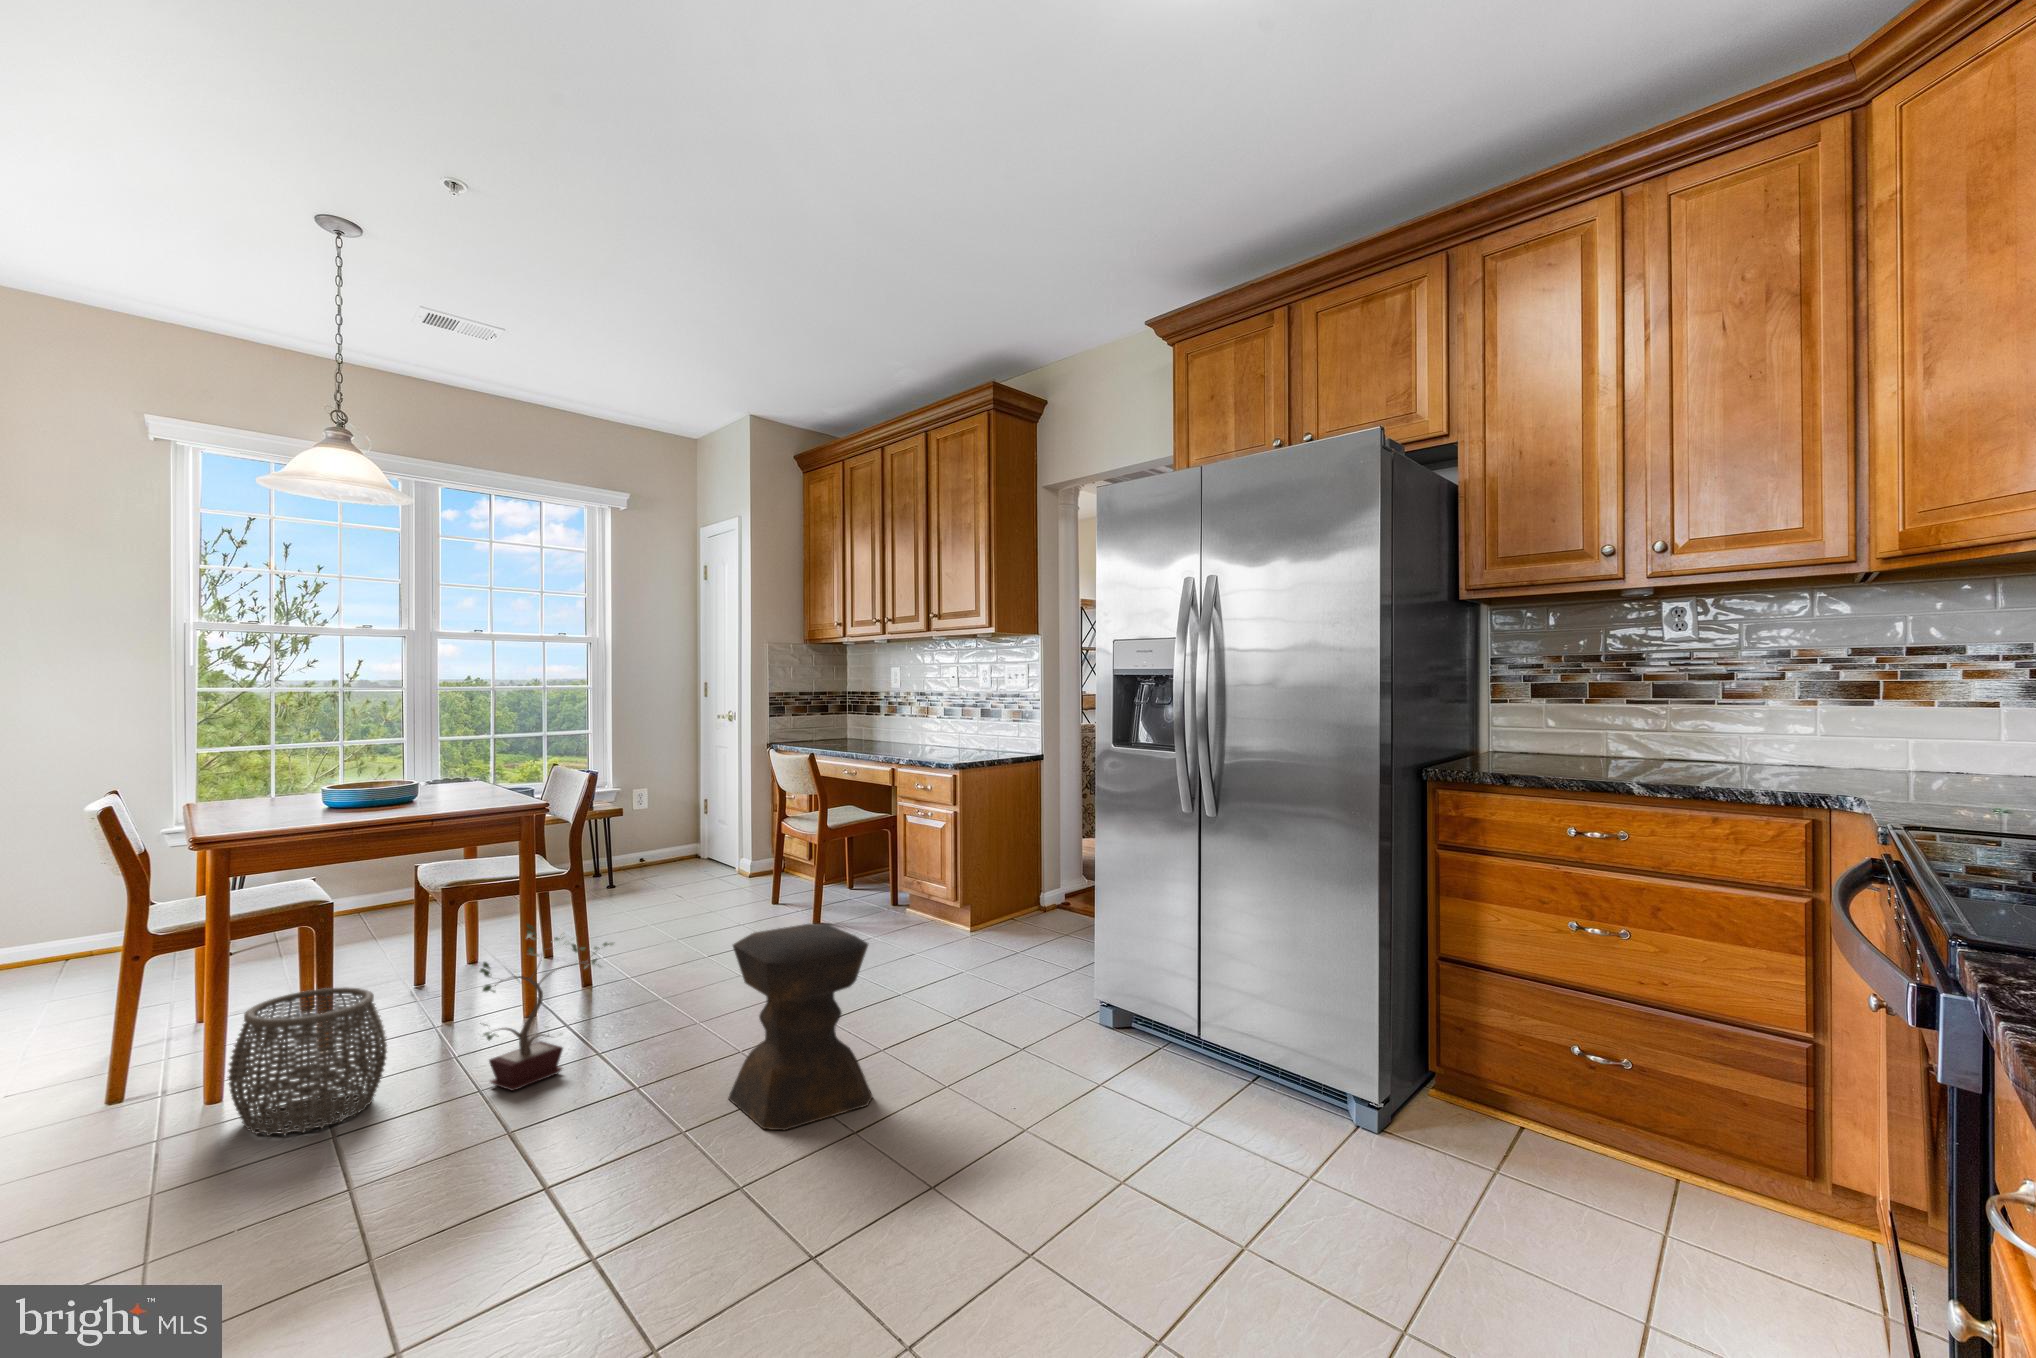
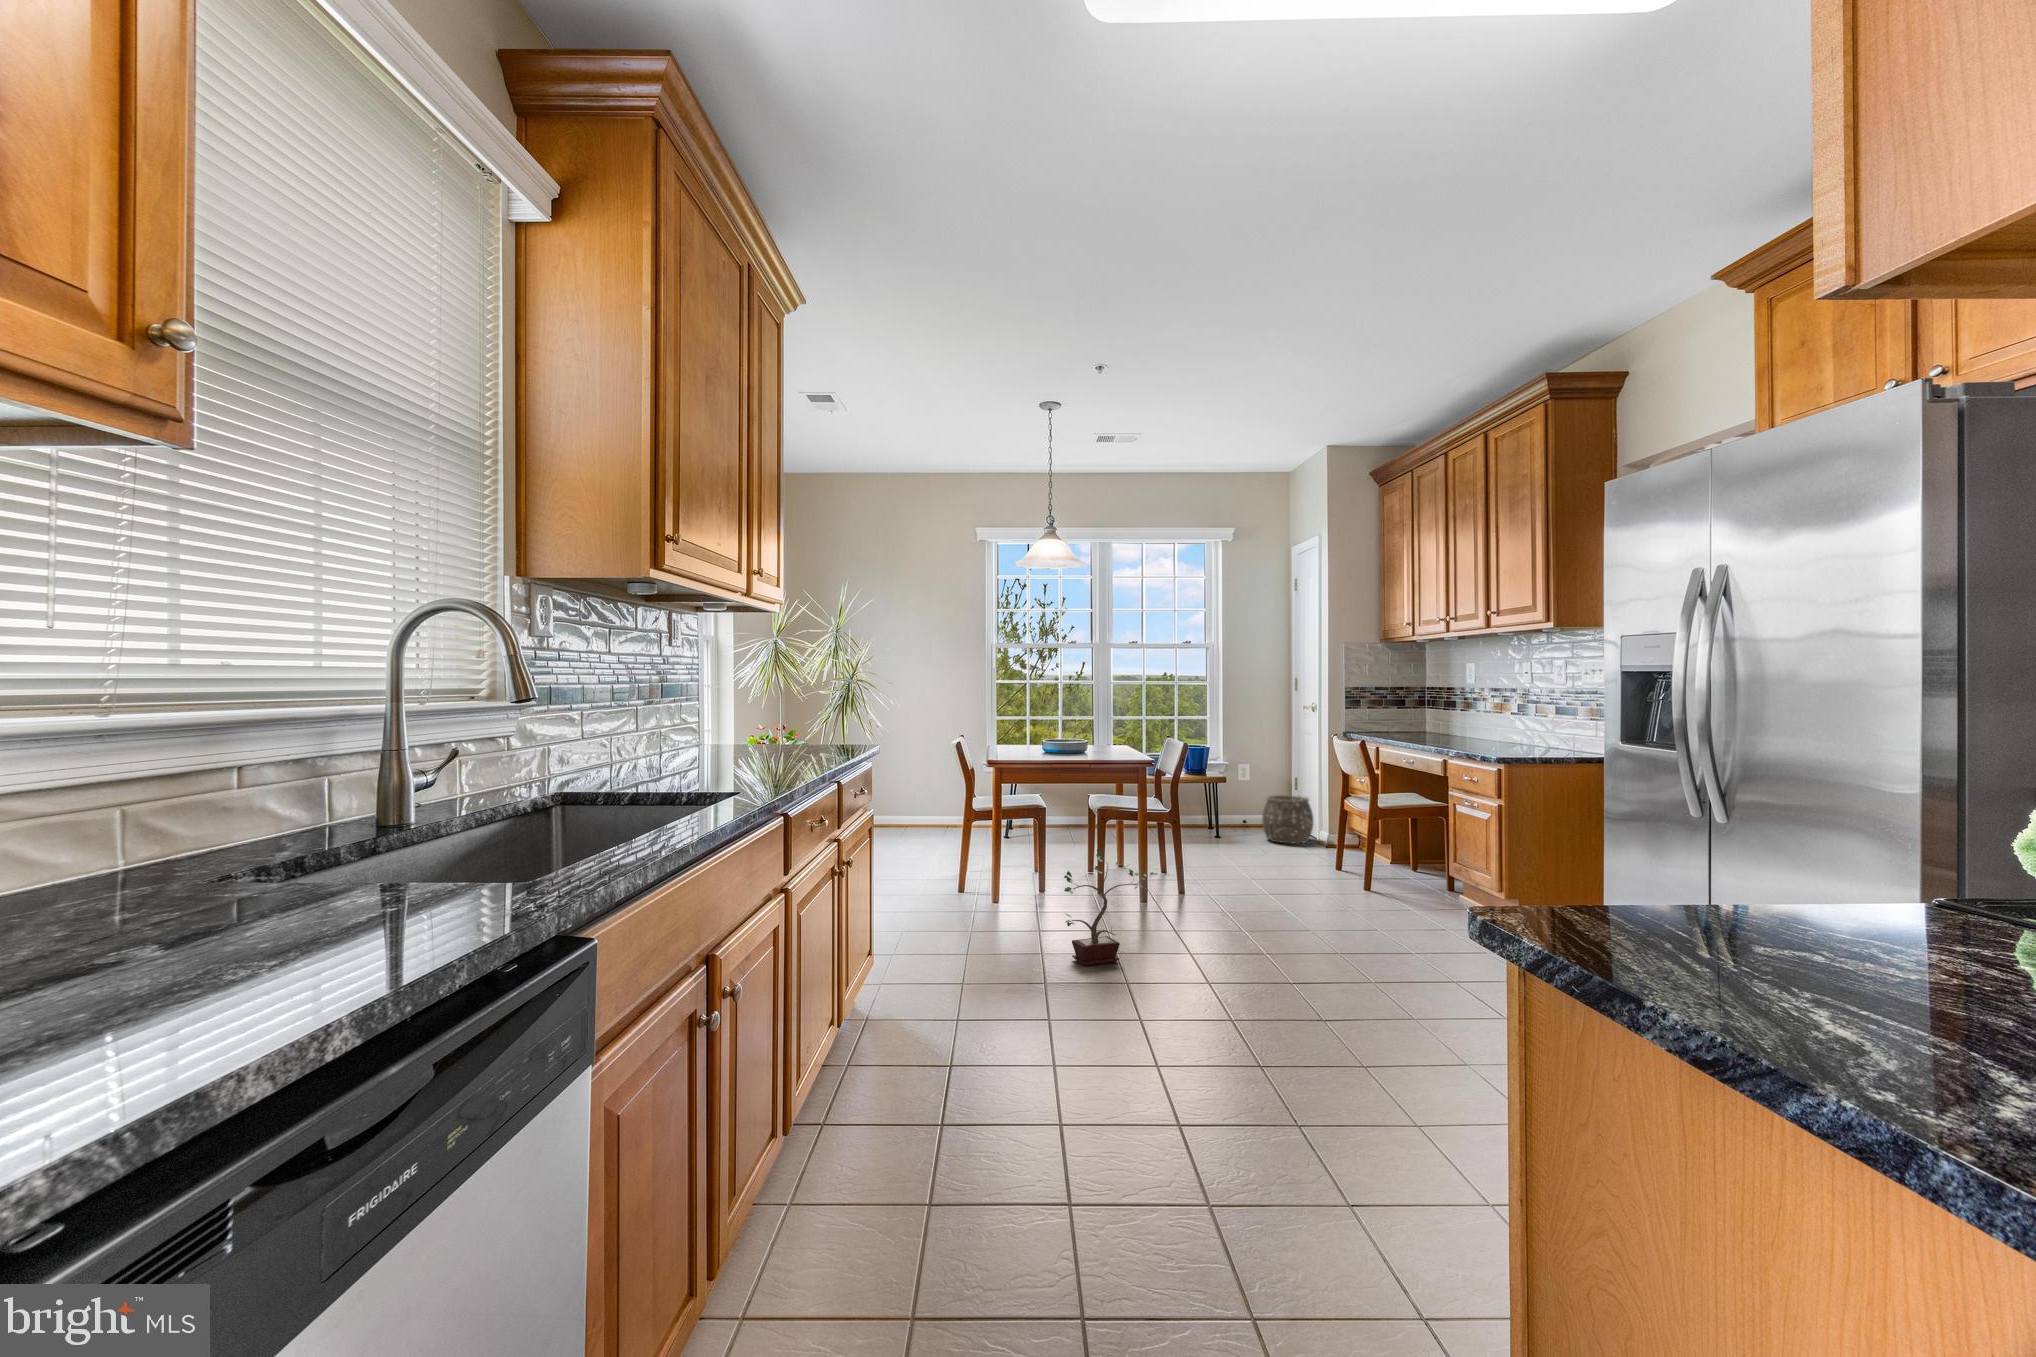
stool: present [729,924,873,1130] -> none [1222,878,1337,1040]
woven basket: present [228,988,387,1136] -> present [1262,795,1314,844]

